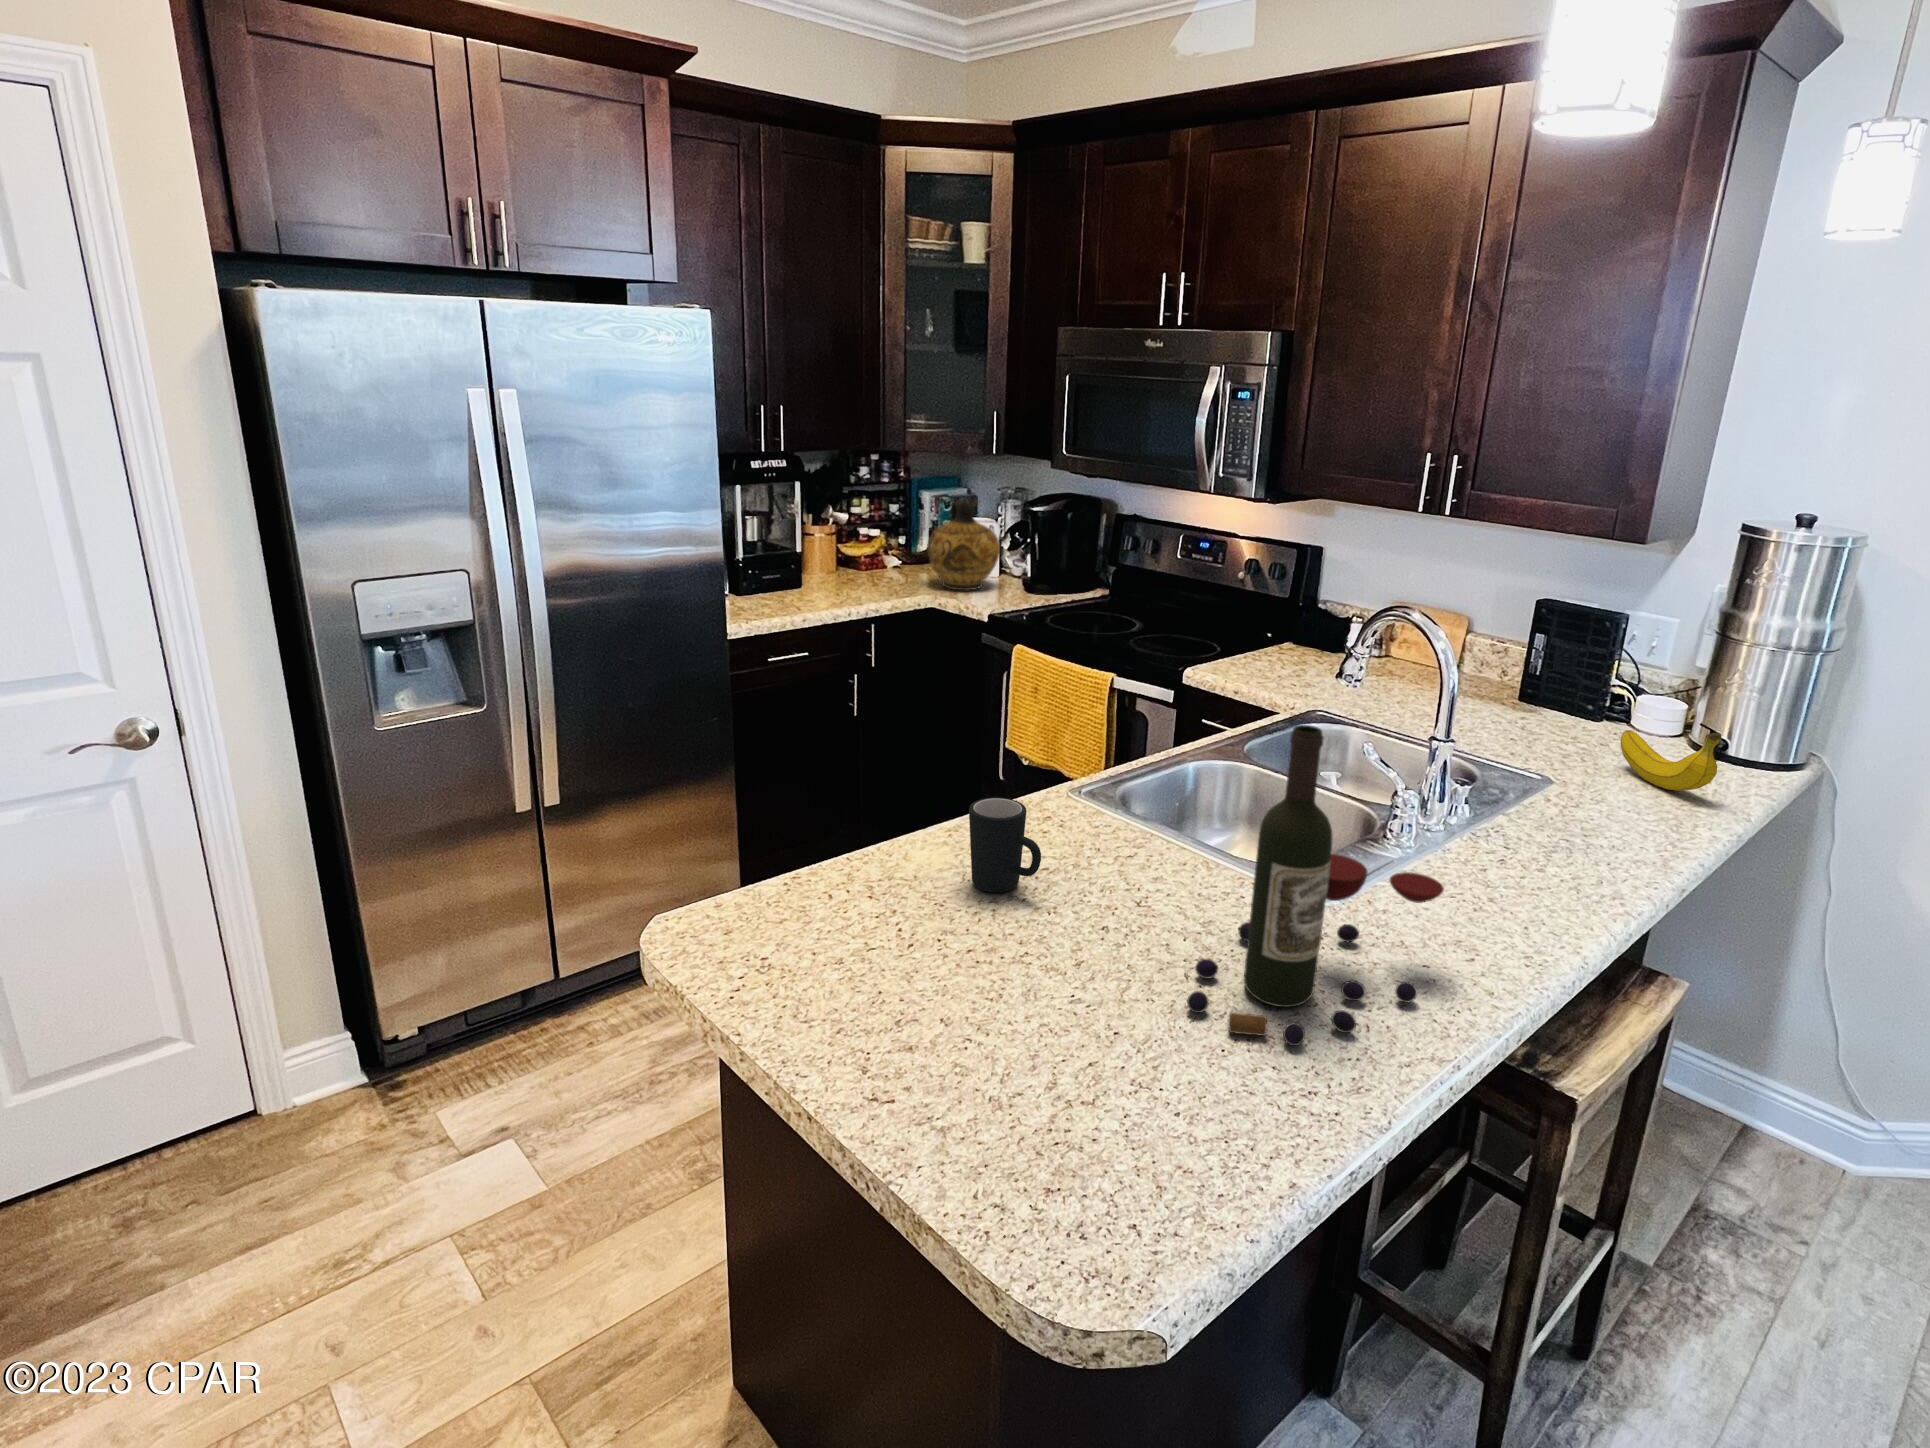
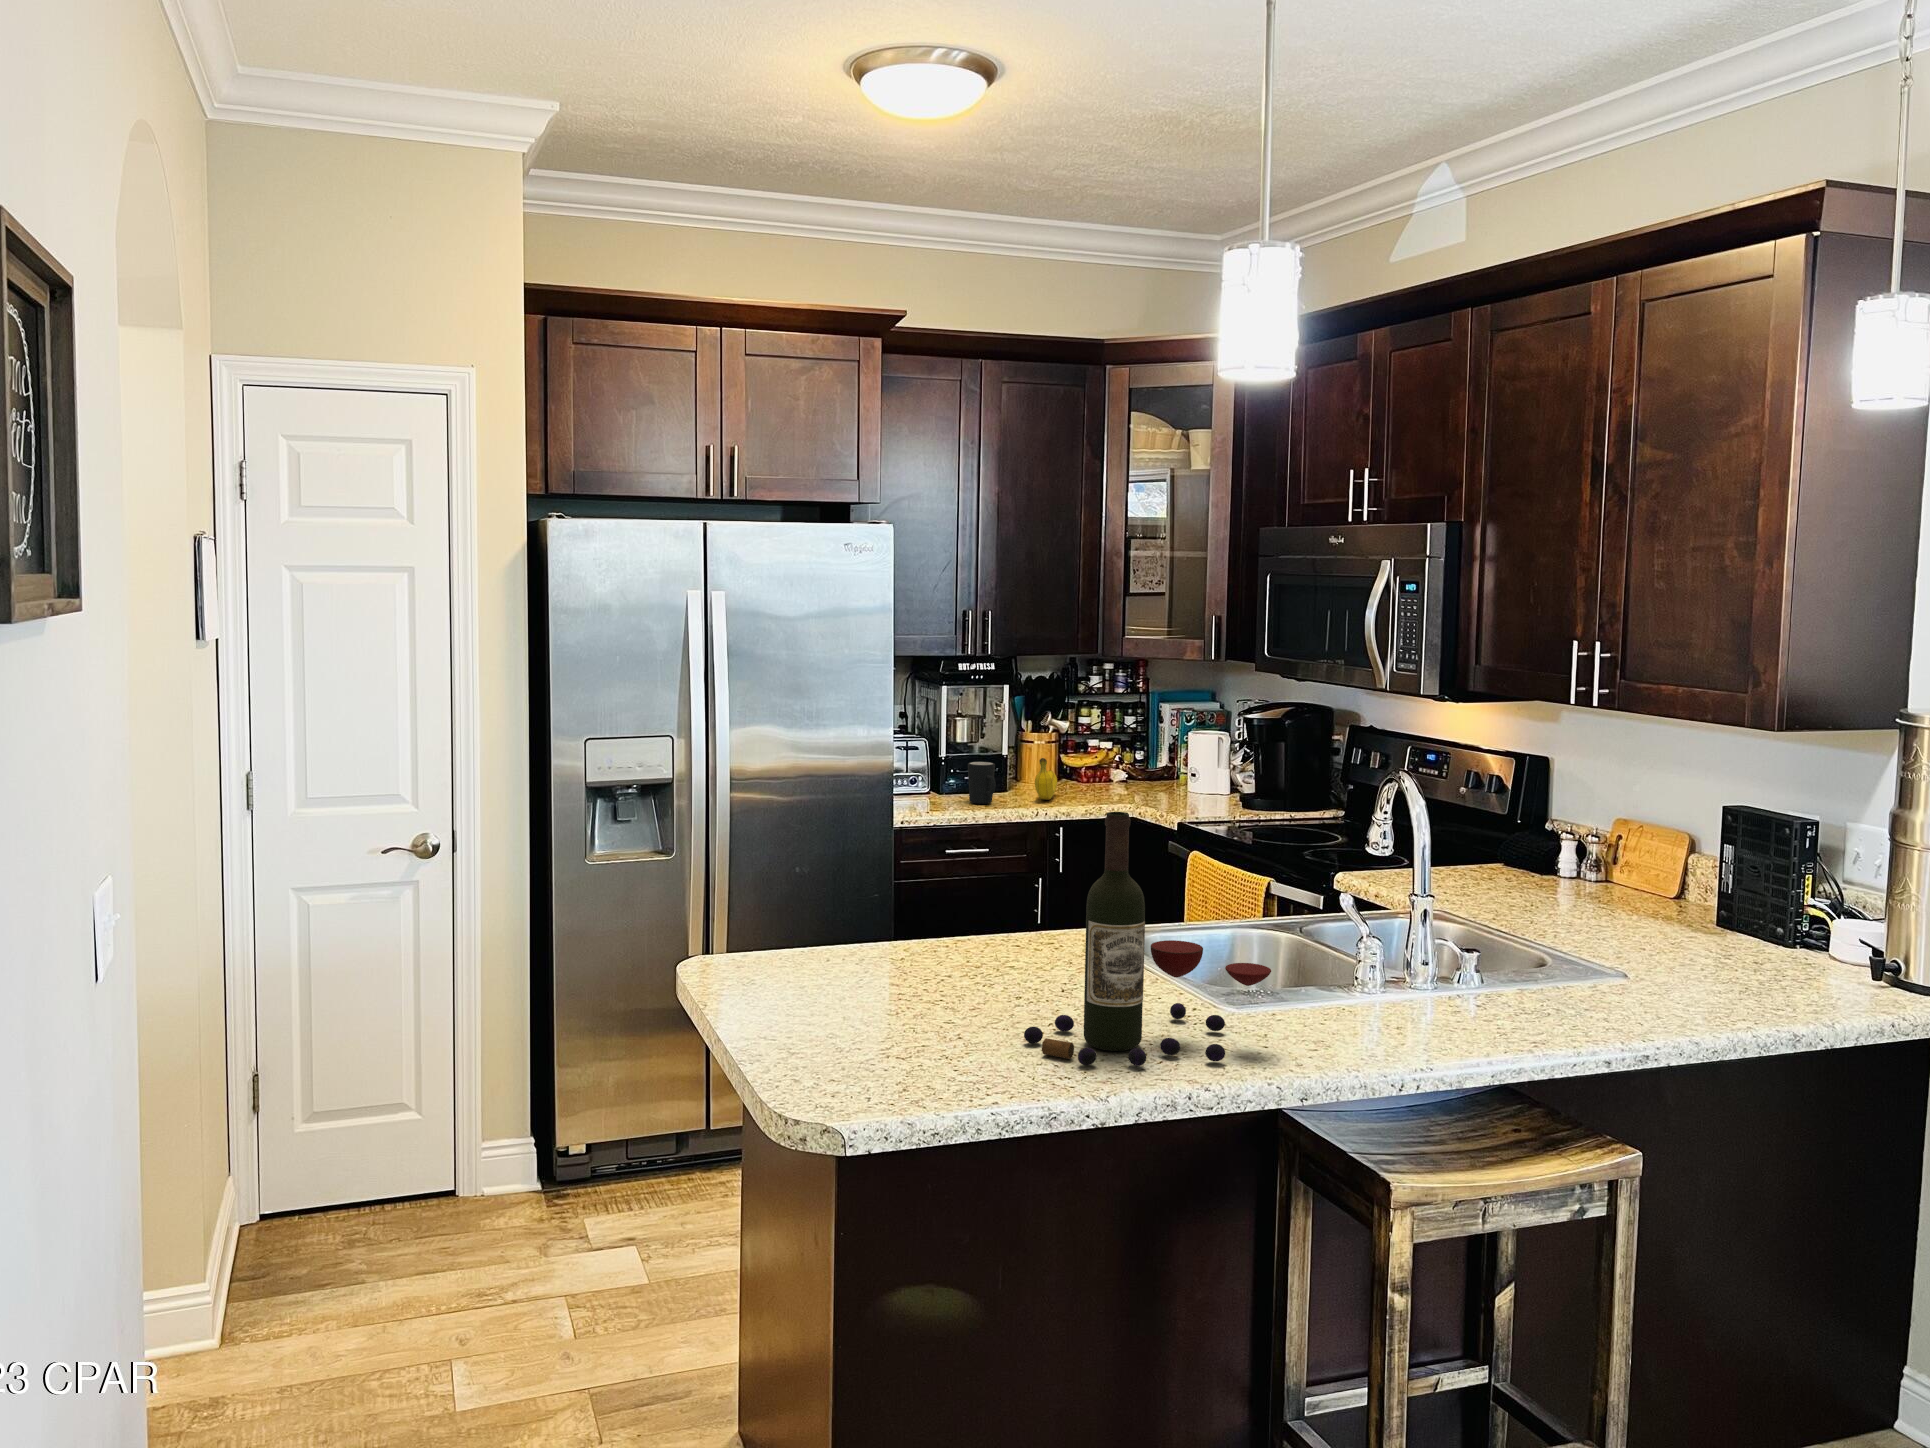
ceramic jug: present [927,500,1000,590] -> none [1138,707,1217,804]
fruit: present [1621,730,1721,791] -> present [1035,758,1057,800]
mug: present [969,798,1041,892] -> present [968,762,996,804]

